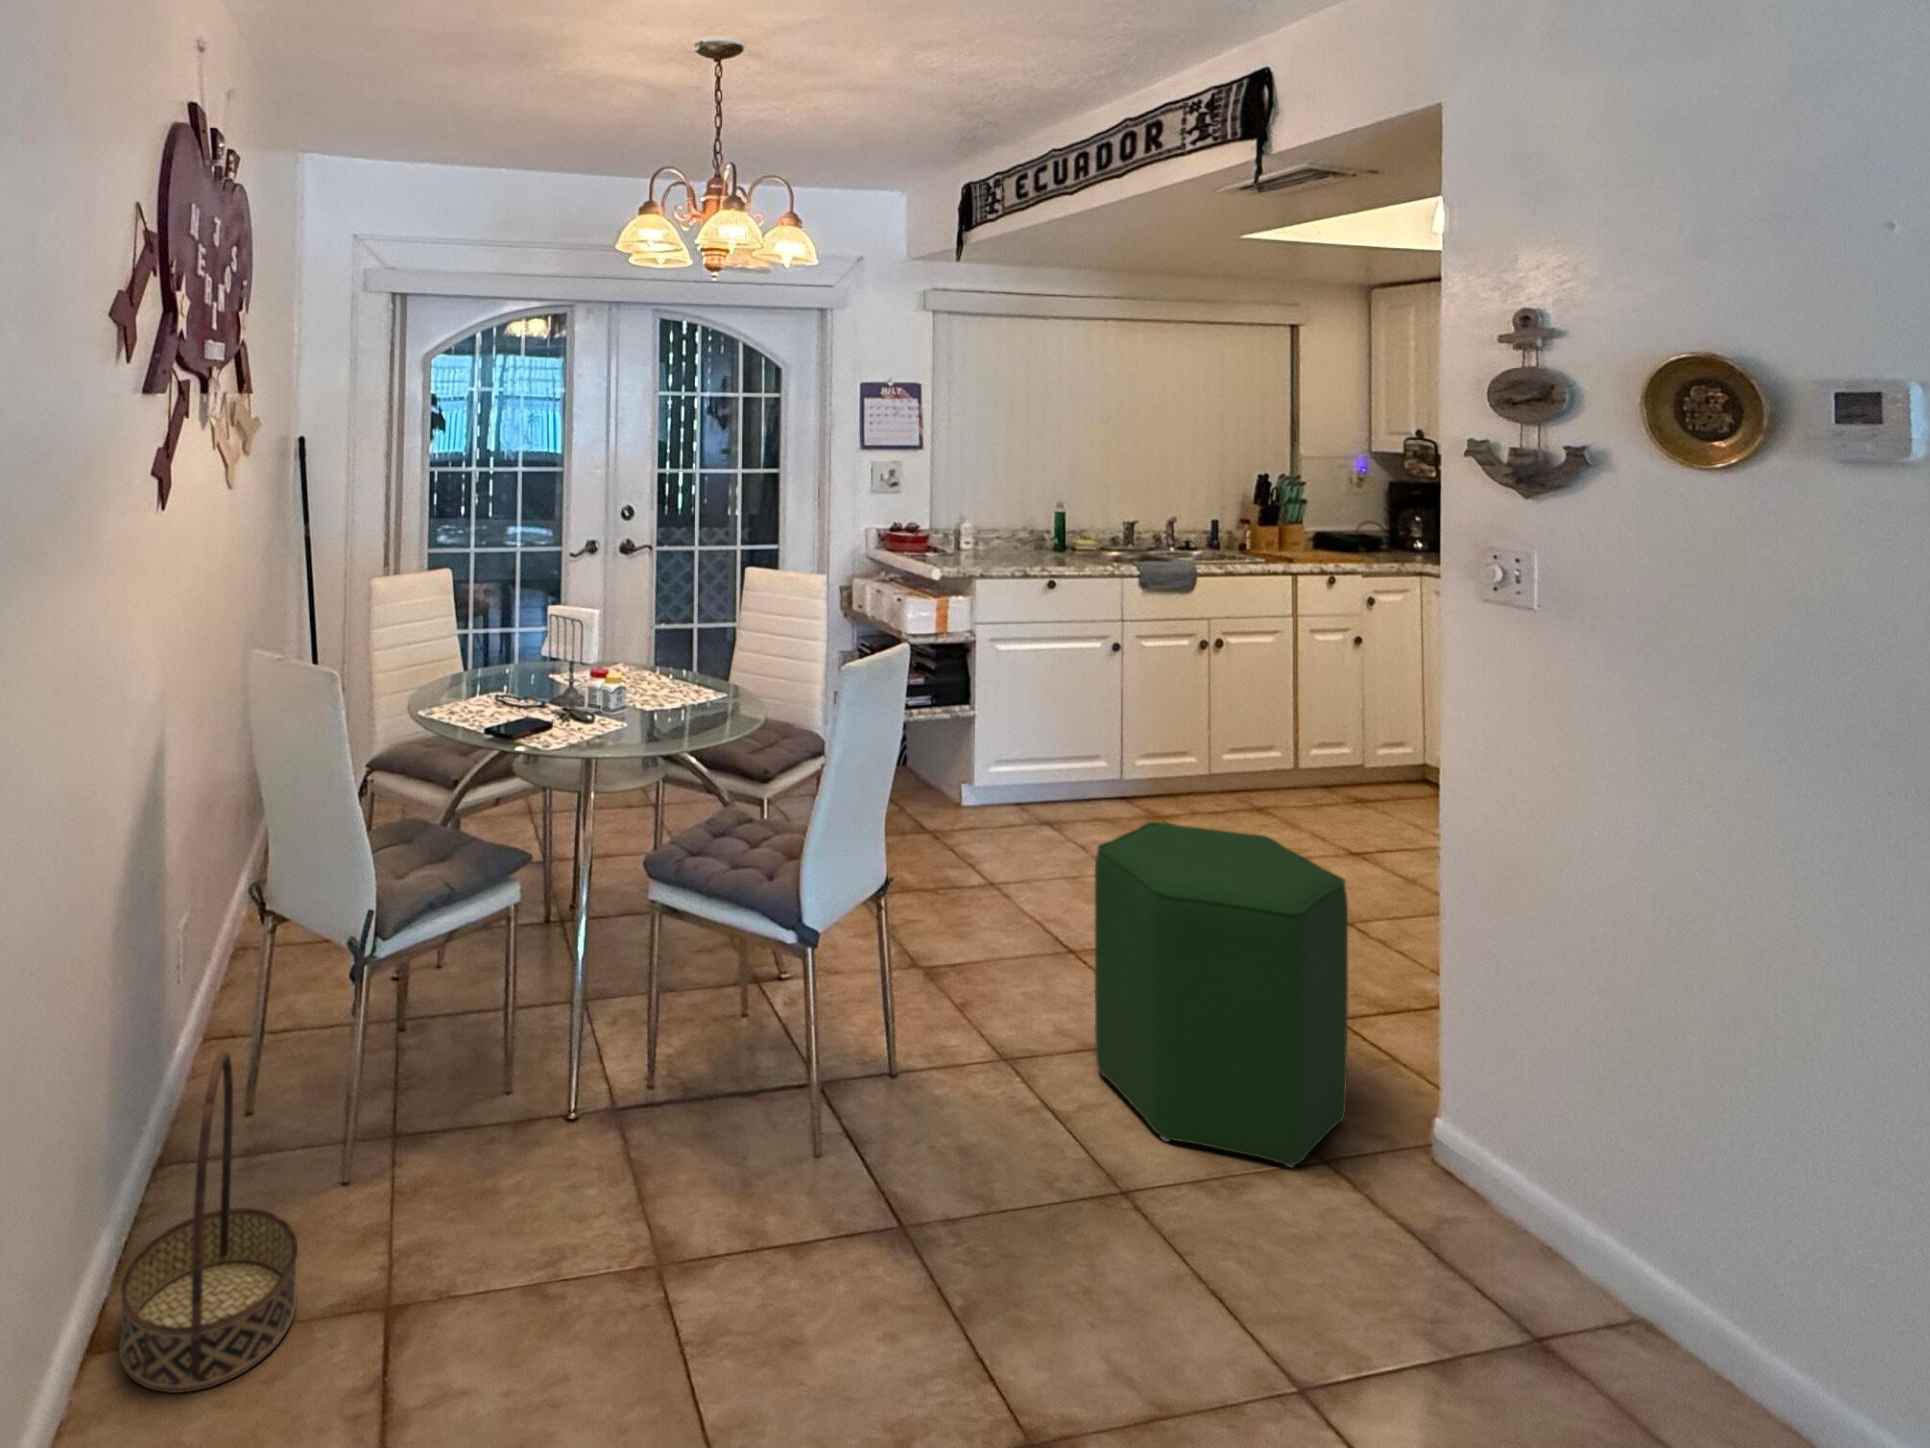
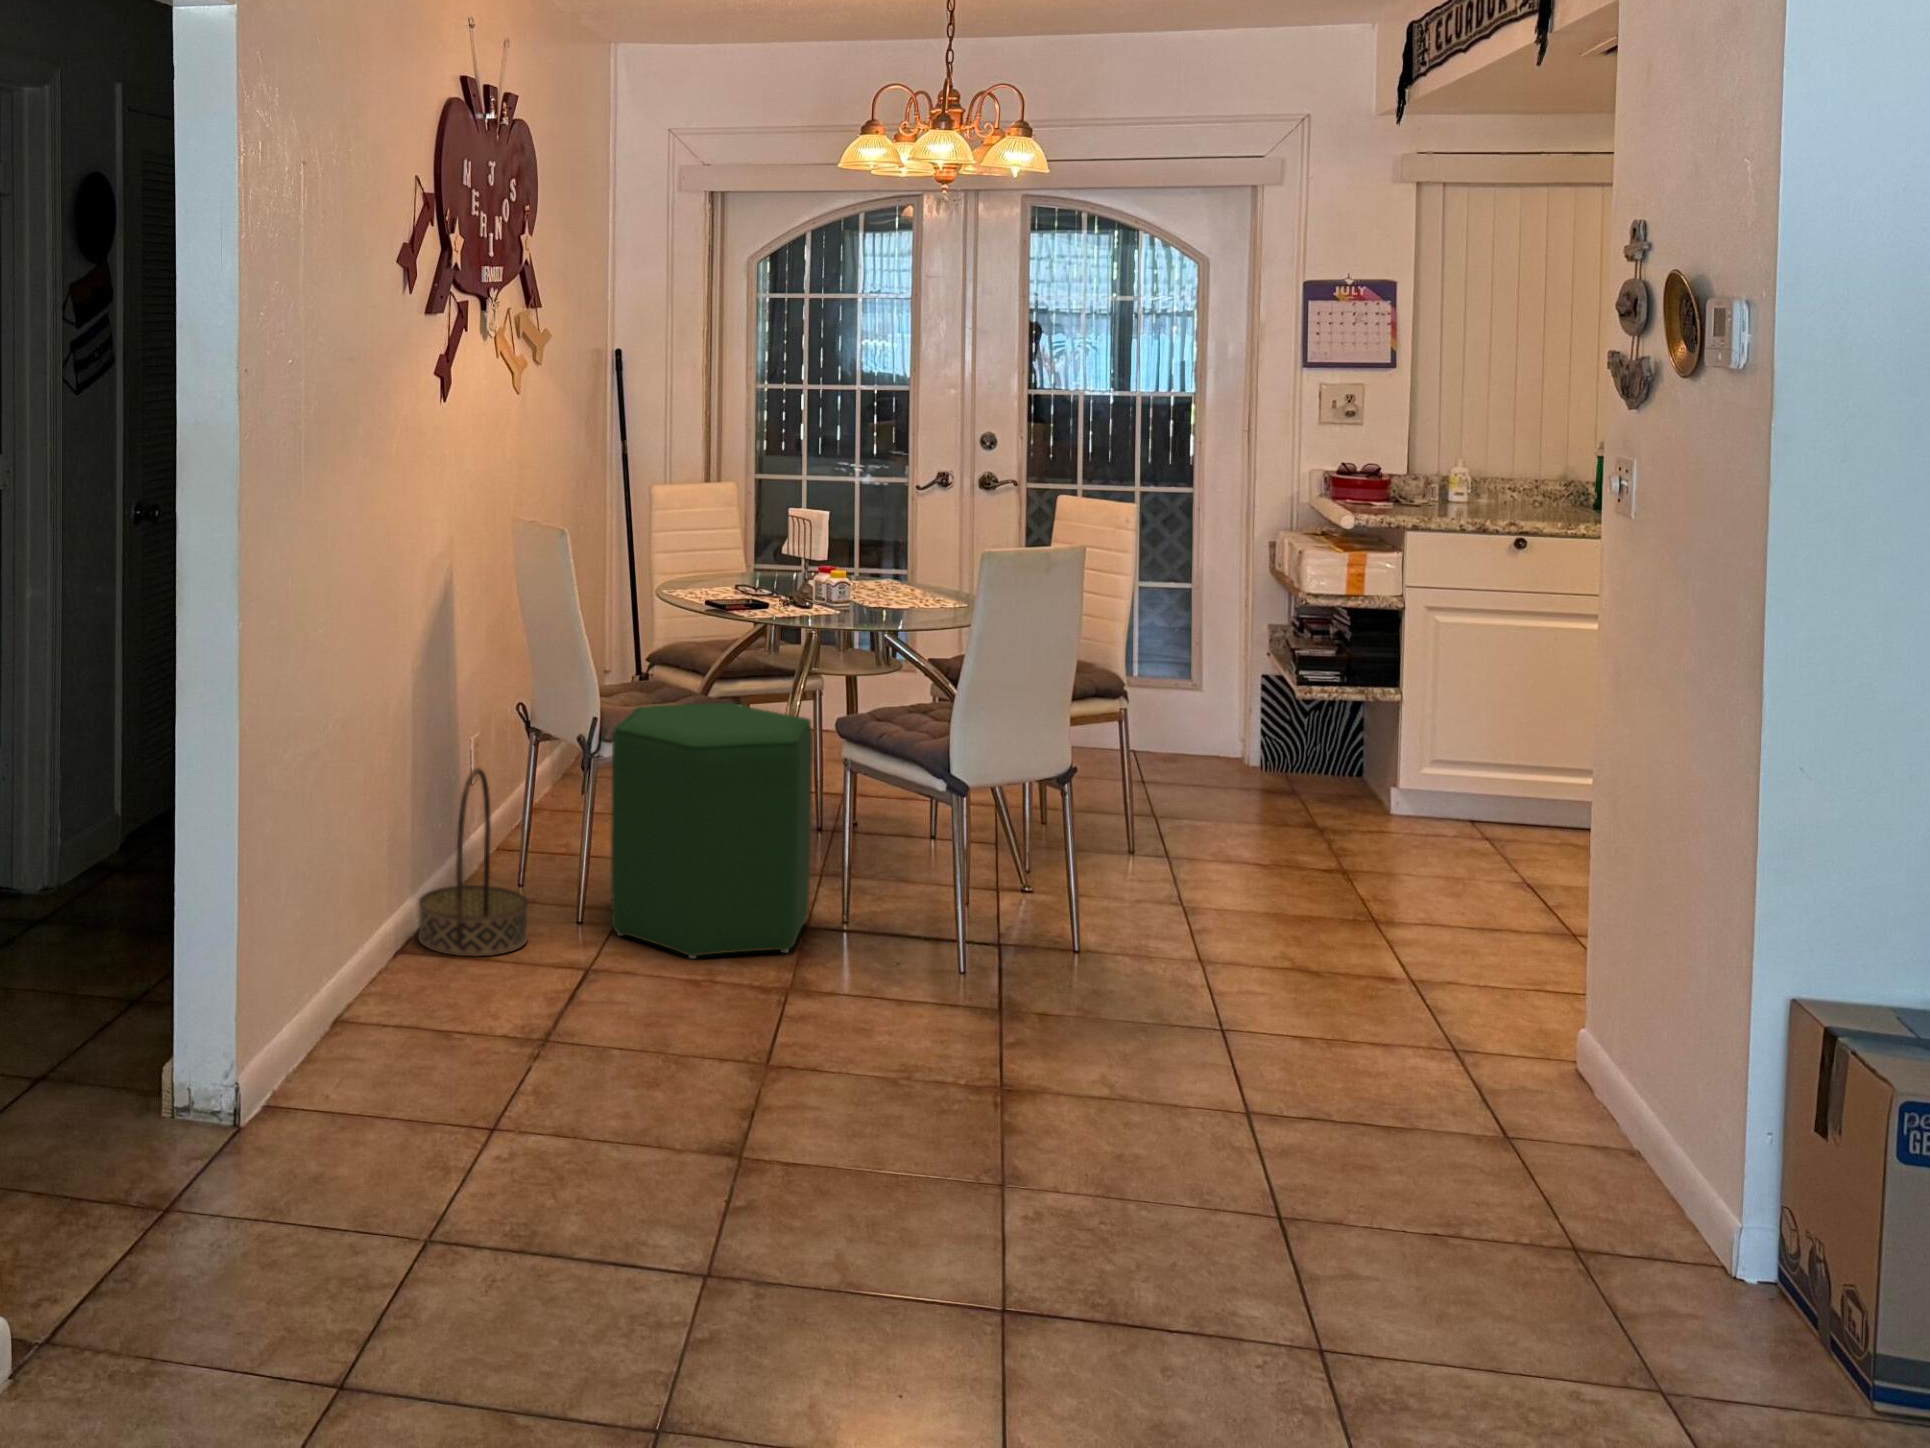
ottoman: present [1095,822,1348,1167] -> present [611,703,813,959]

